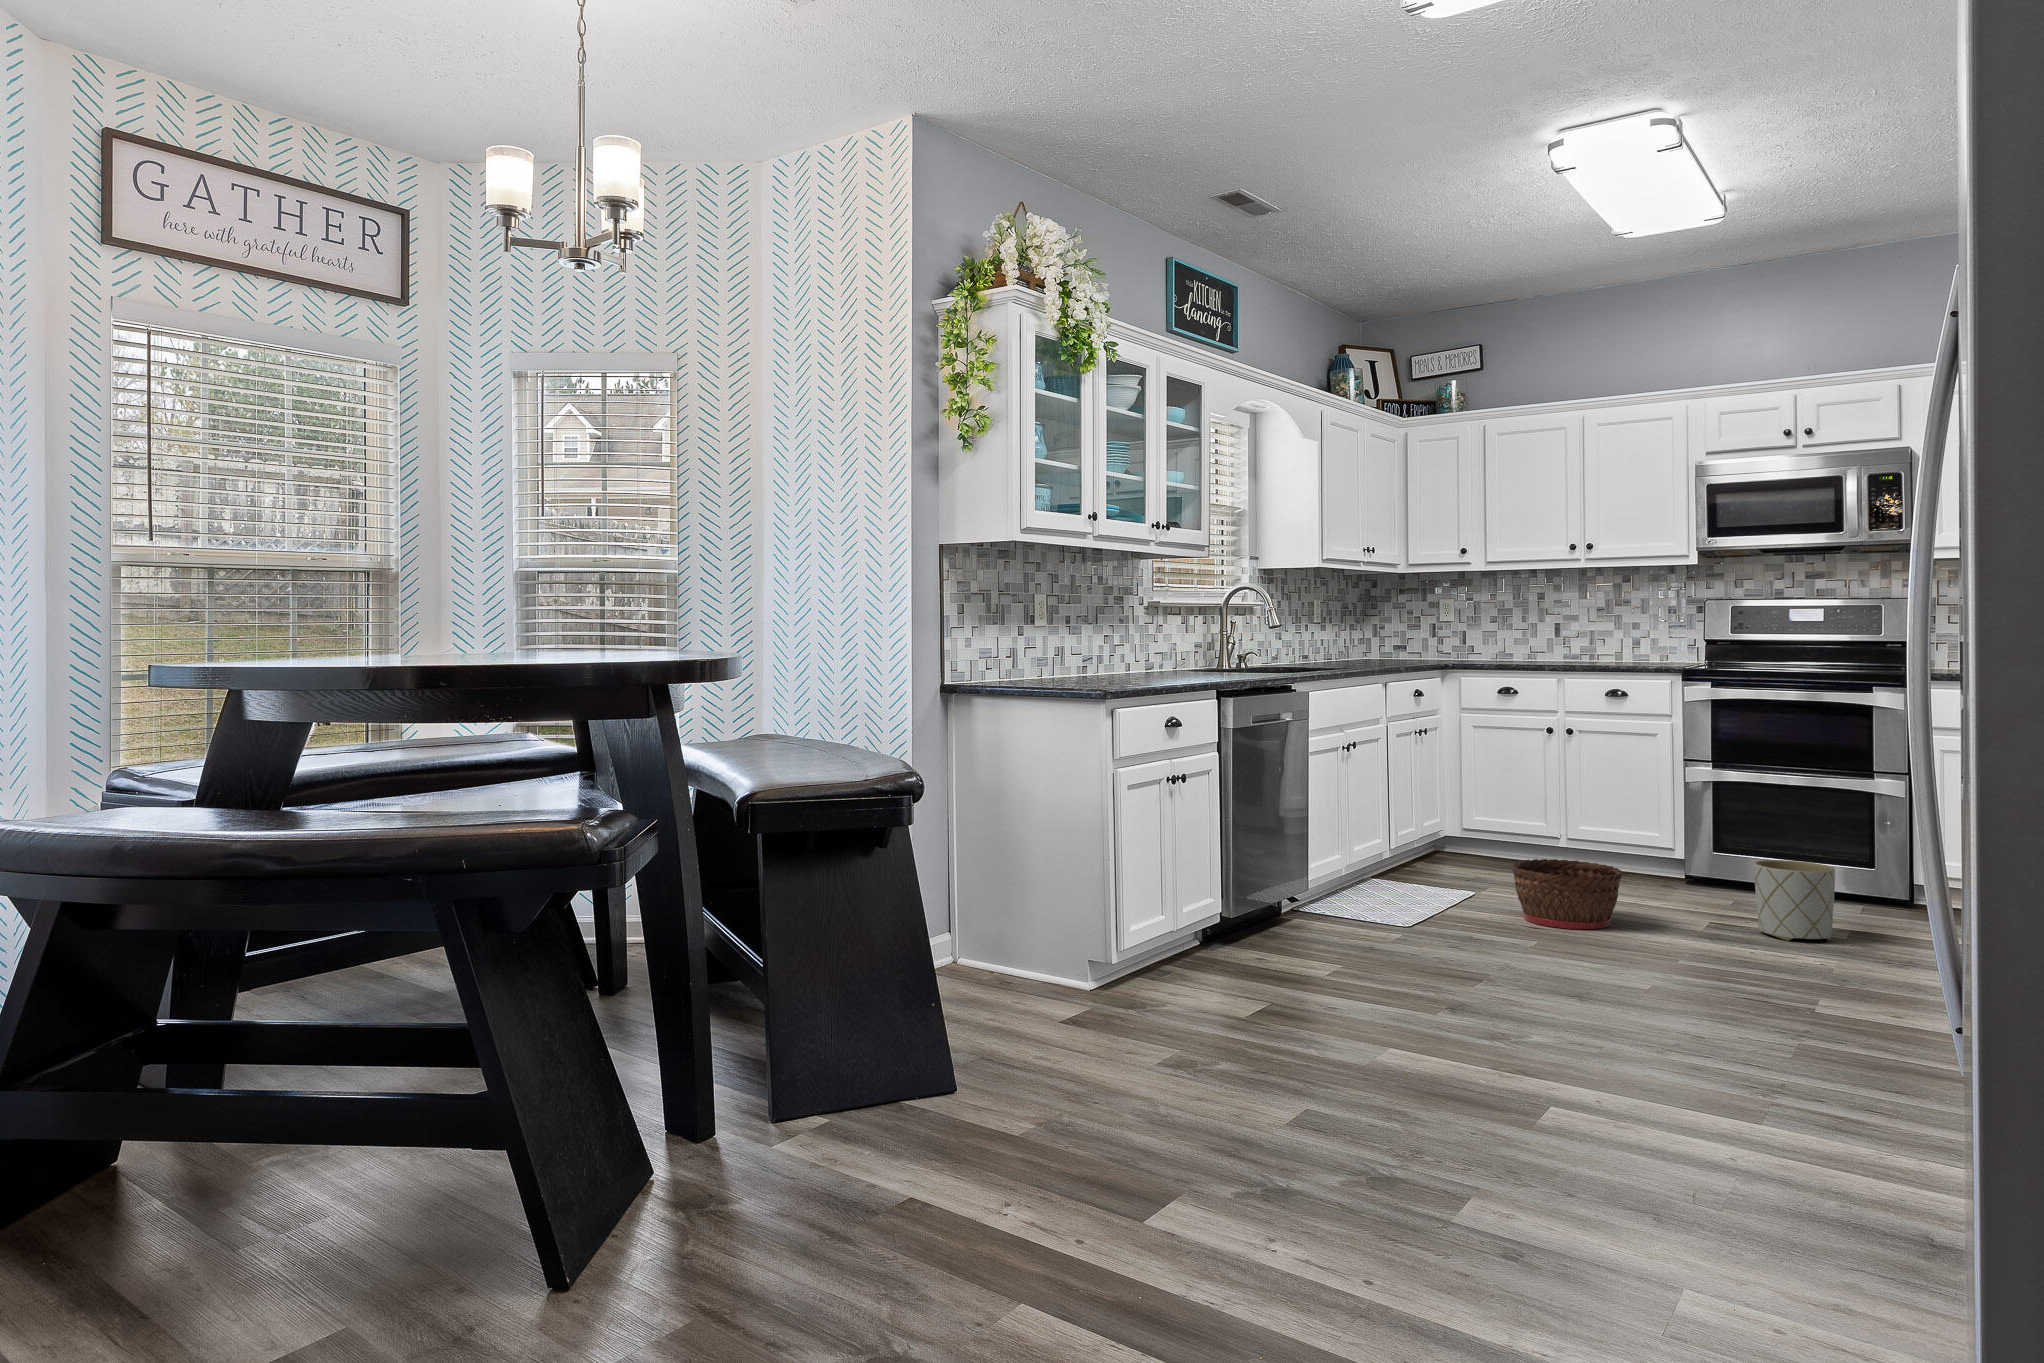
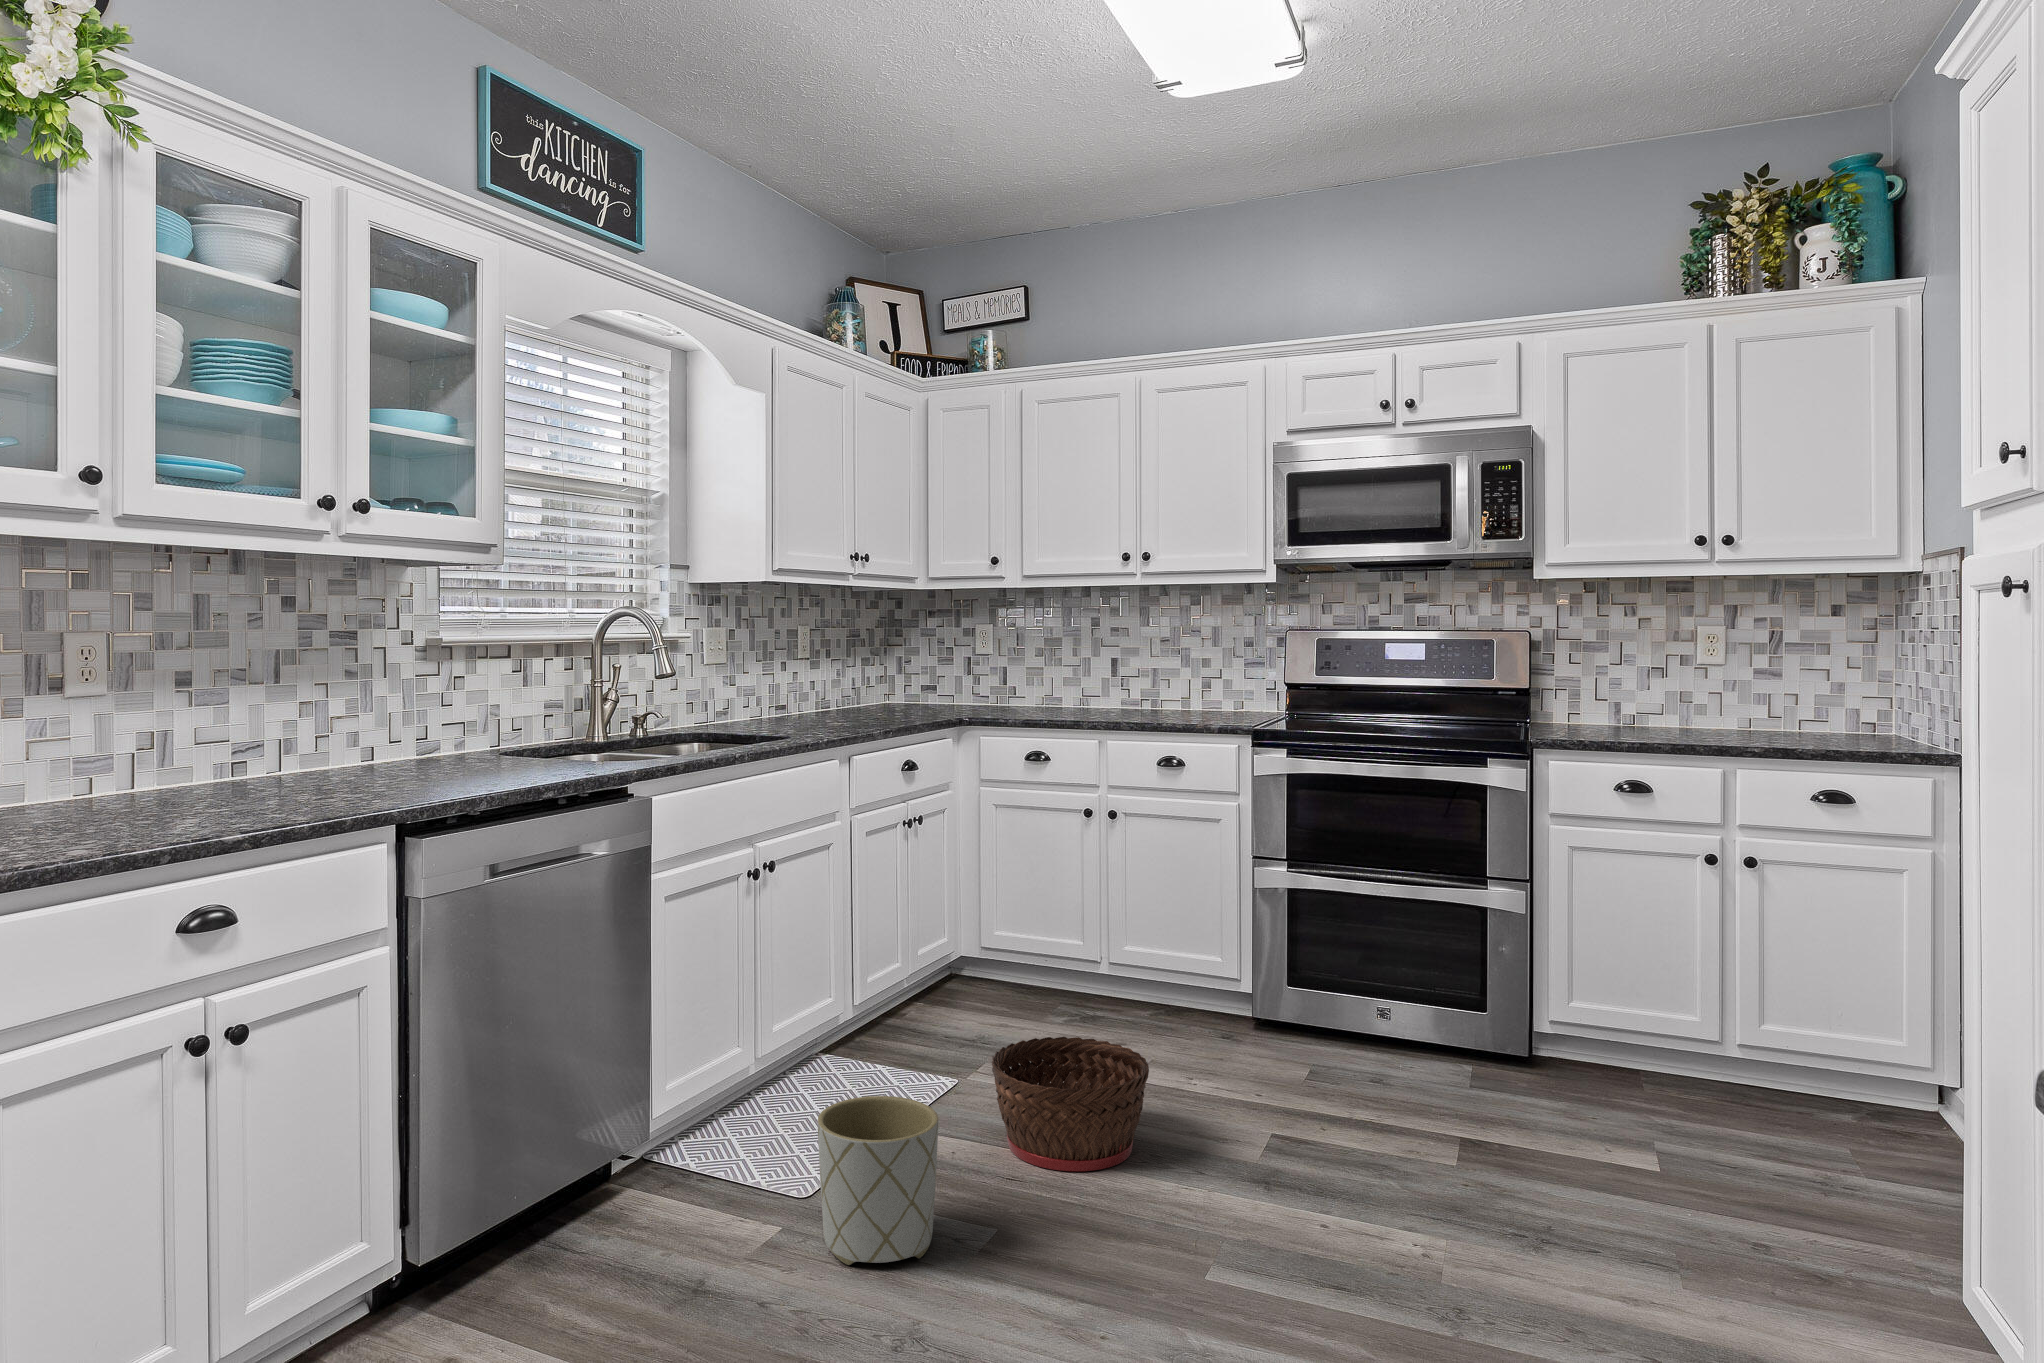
planter: present [1754,860,1835,941] -> present [818,1096,938,1265]

